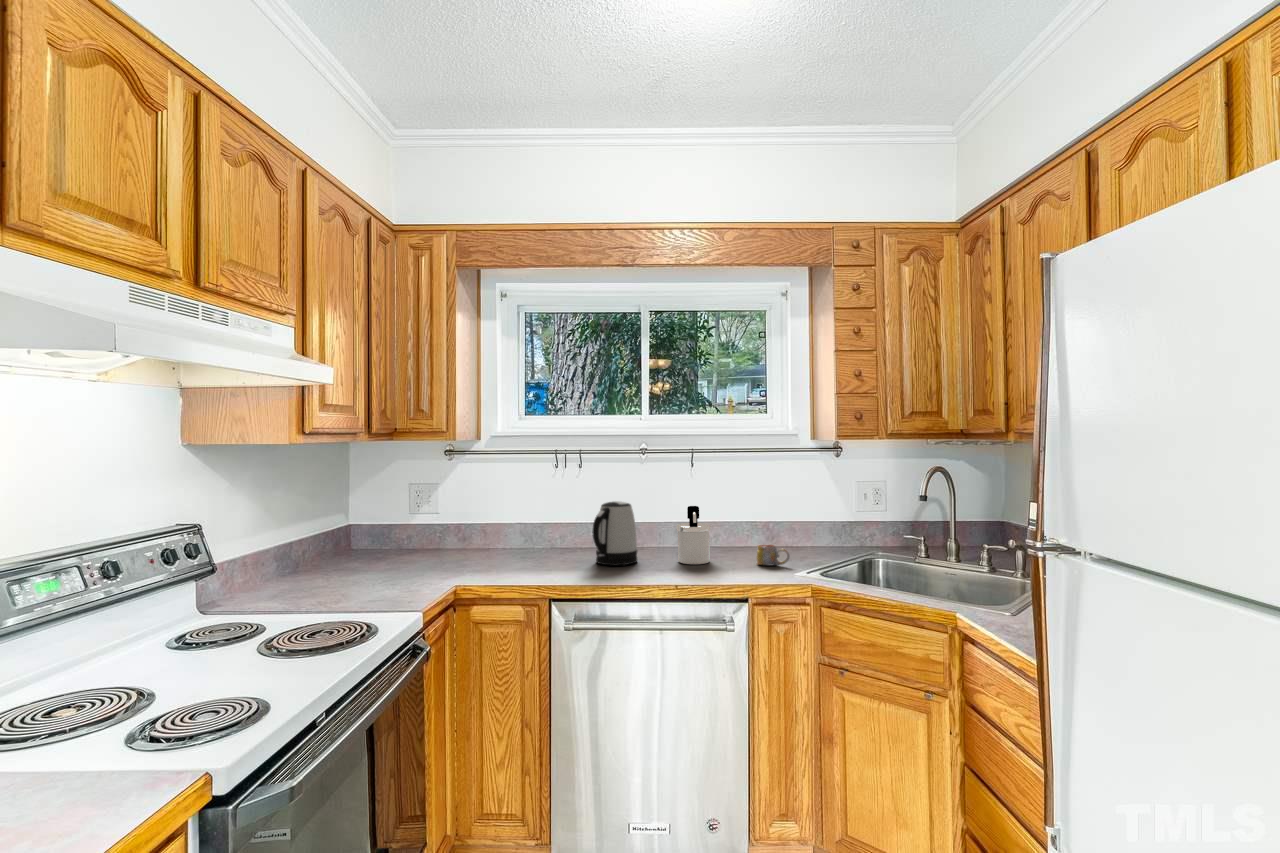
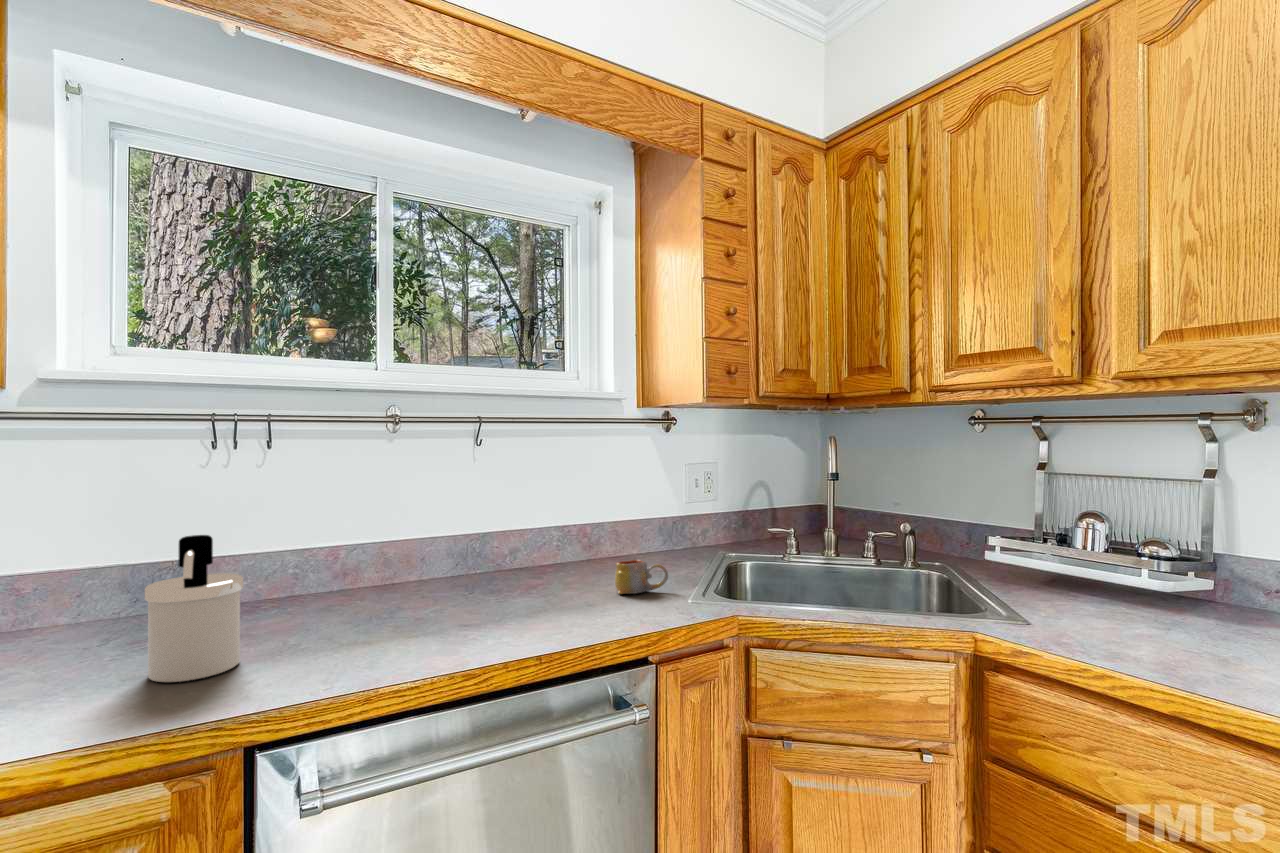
kettle: present [593,501,637,565] -> none [327,505,414,634]
soap dispenser: present [677,506,710,564] -> present [145,535,243,682]

